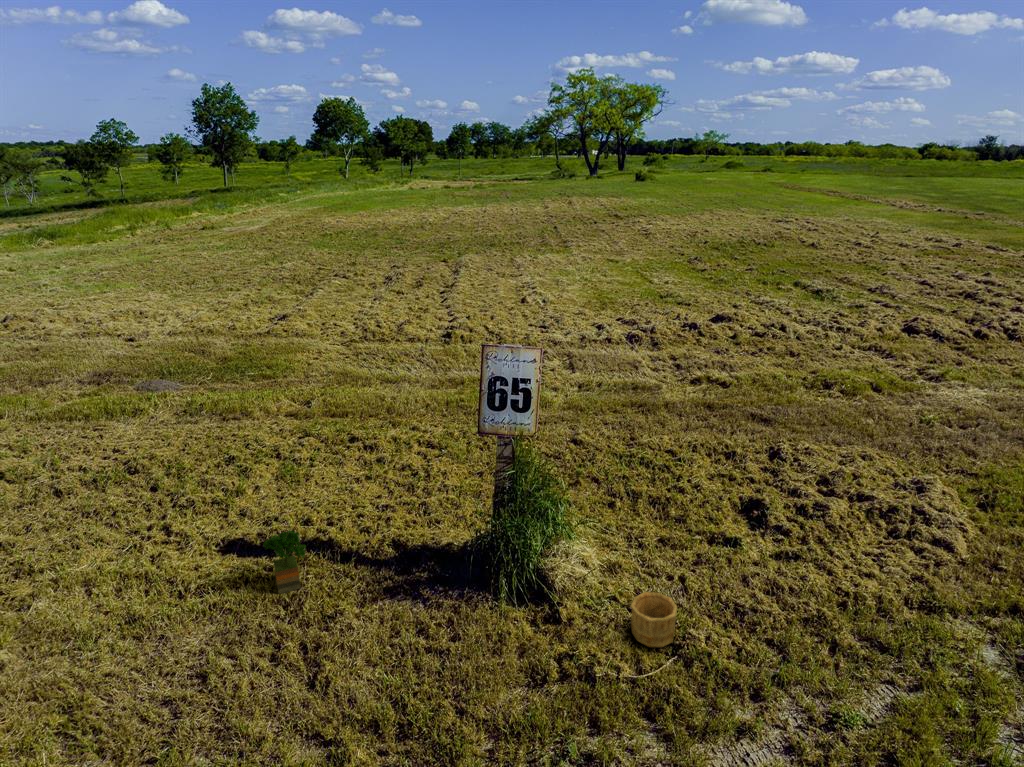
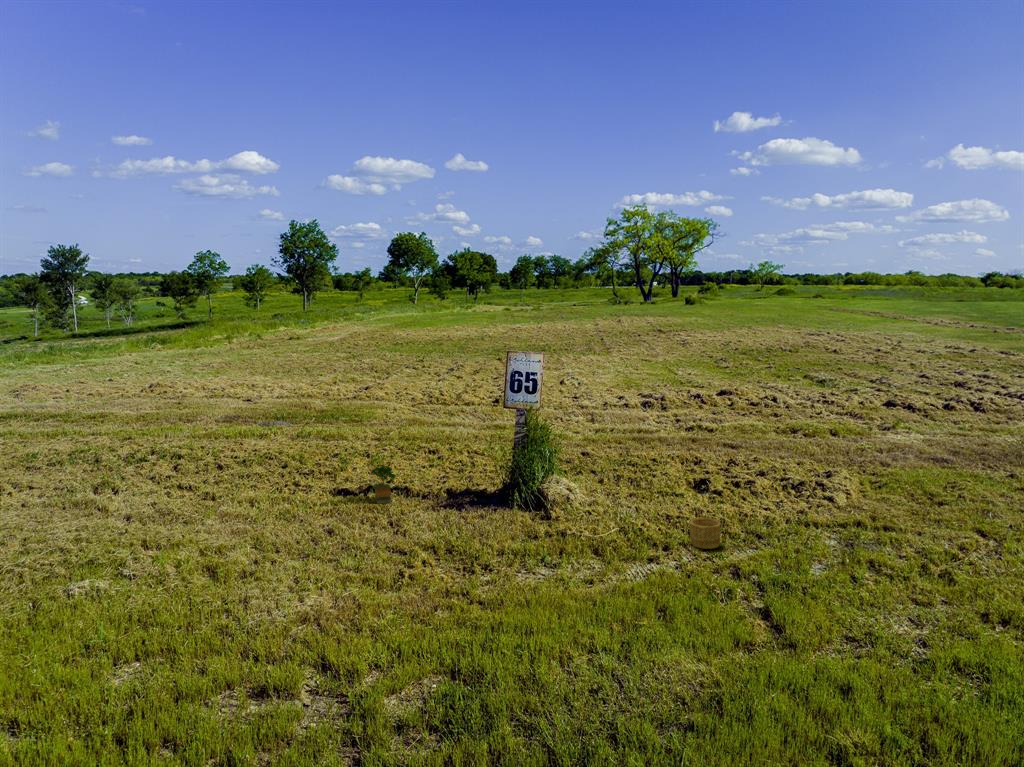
wooden bucket: present [631,592,677,647] -> present [689,517,721,549]

